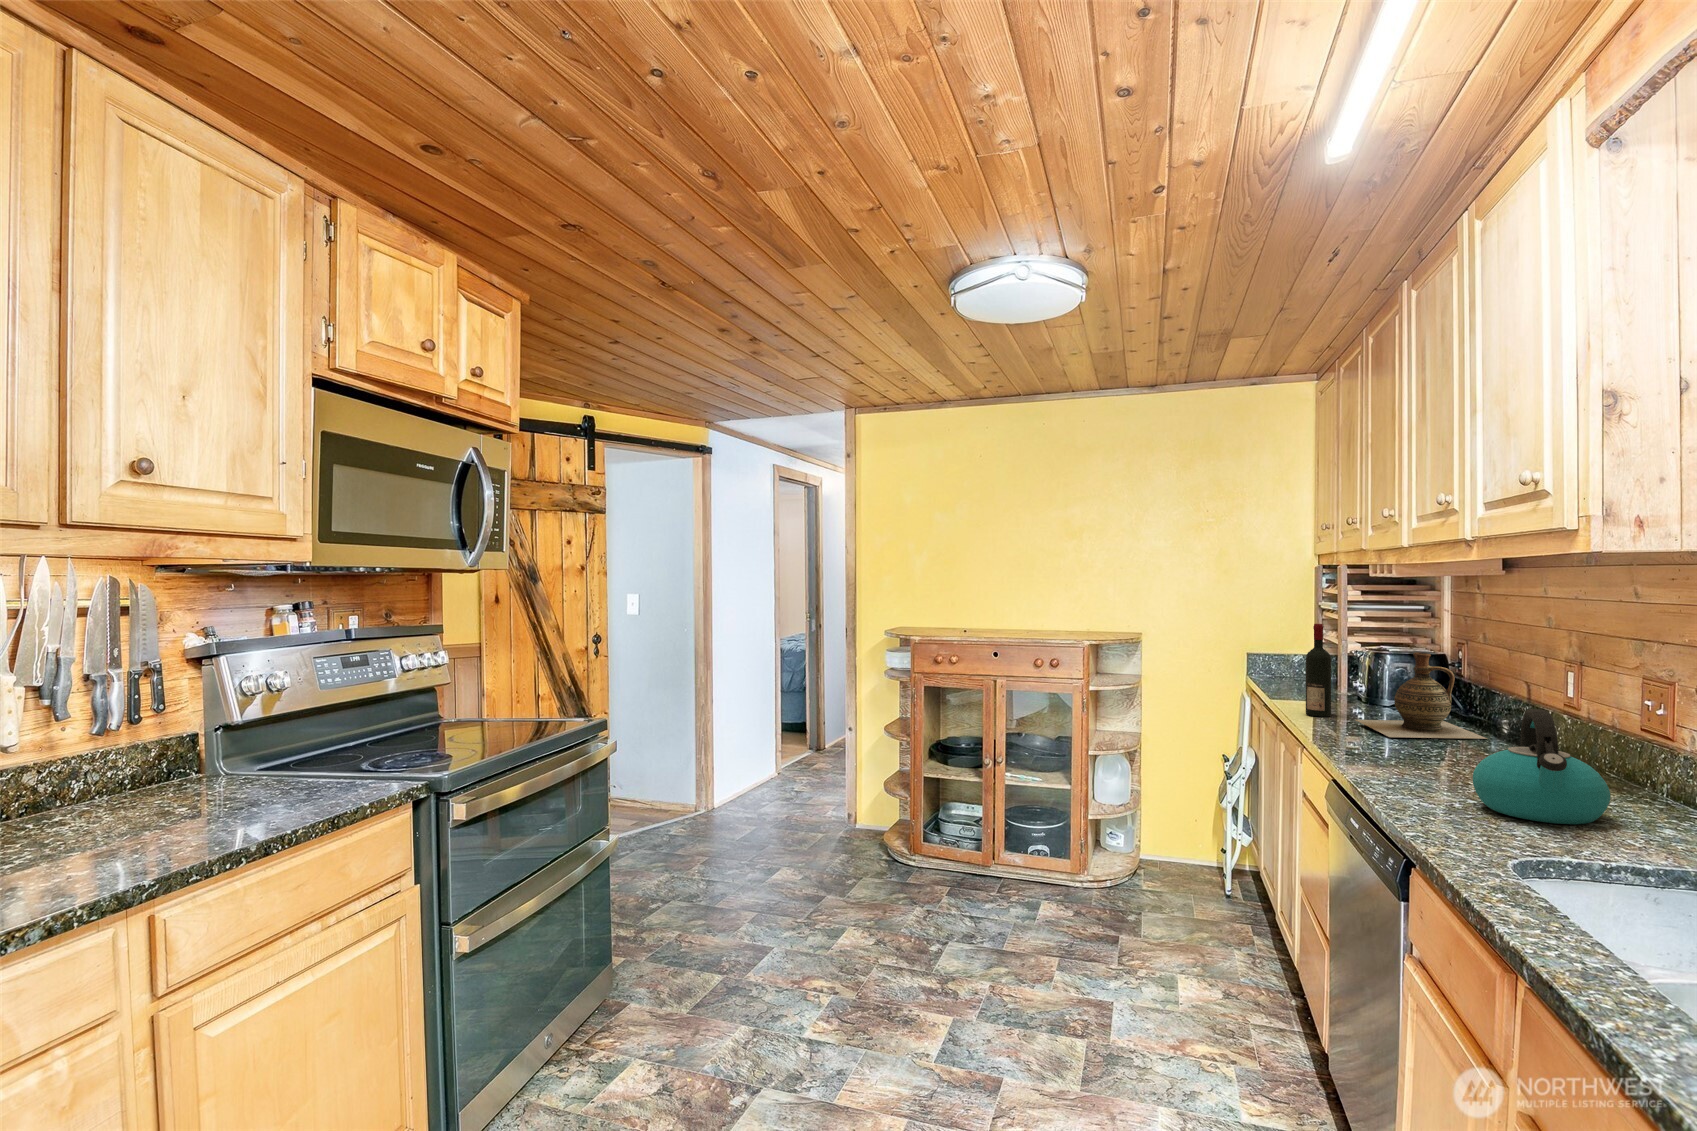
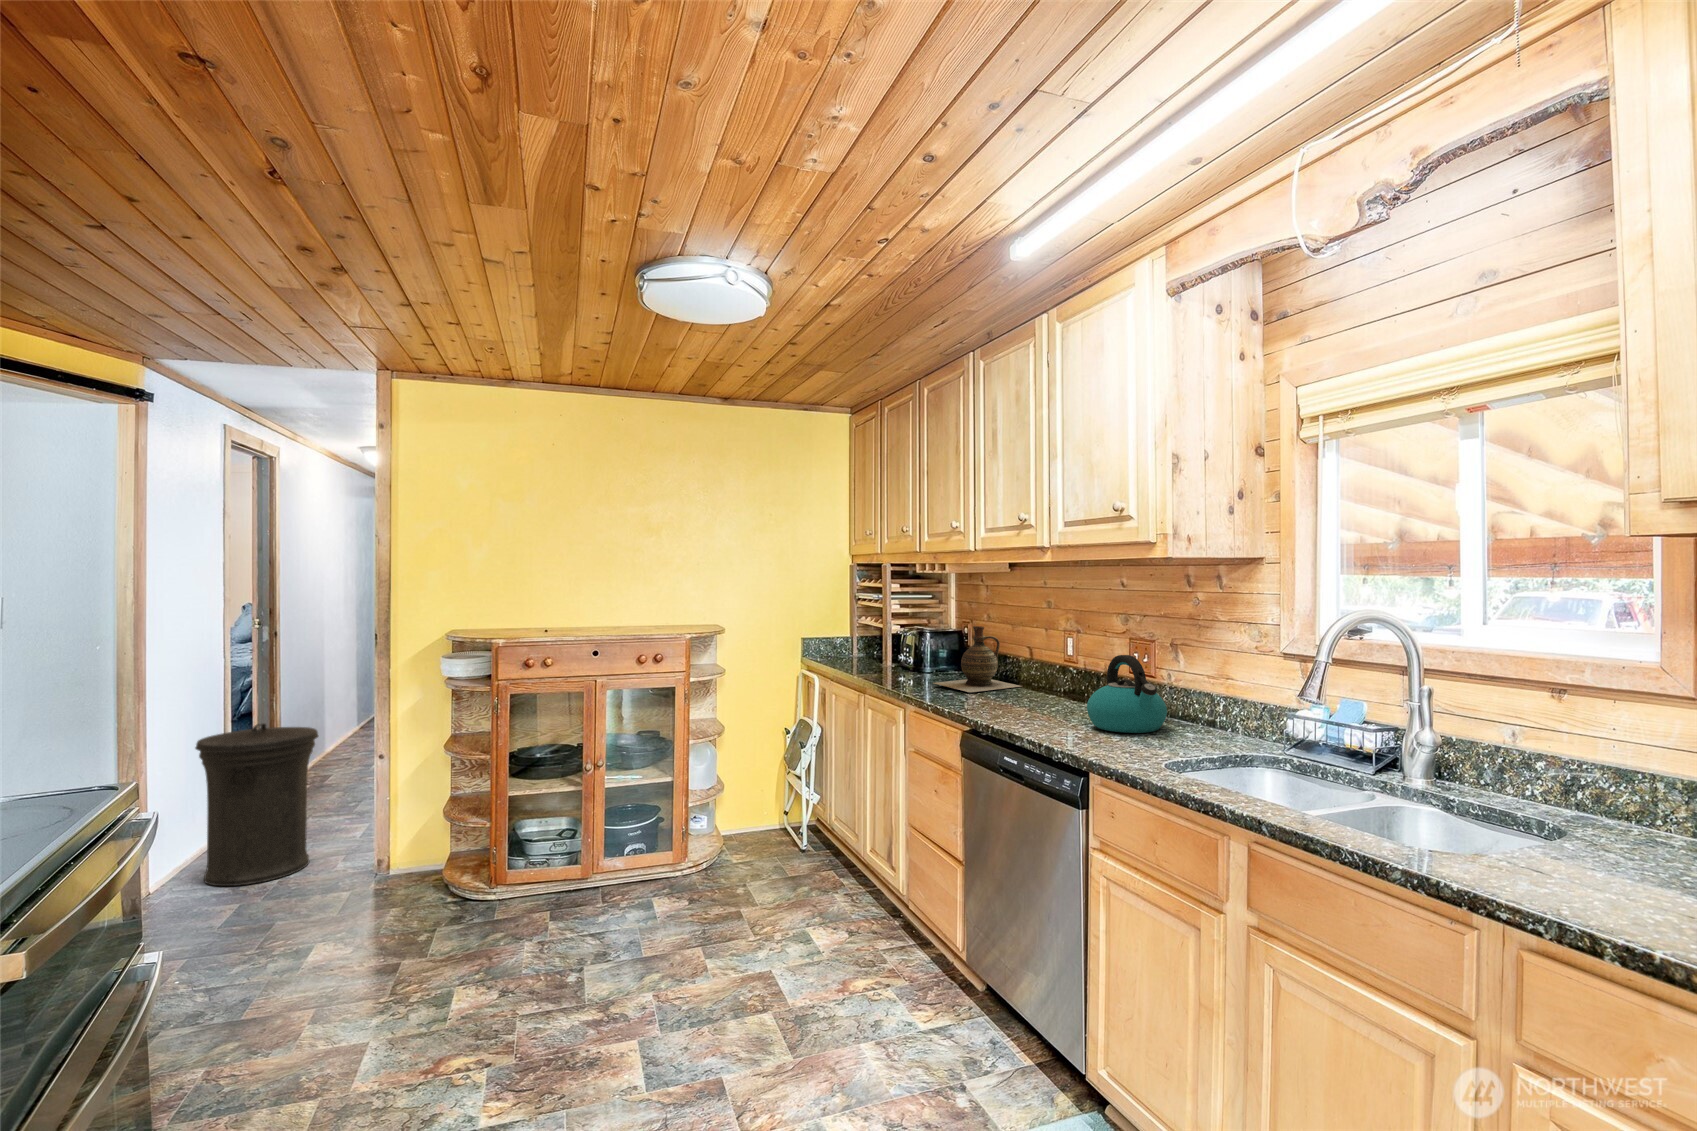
wine bottle: present [1306,624,1331,717] -> none [888,608,907,684]
trash can: none [737,689,815,813] -> present [195,724,318,886]

